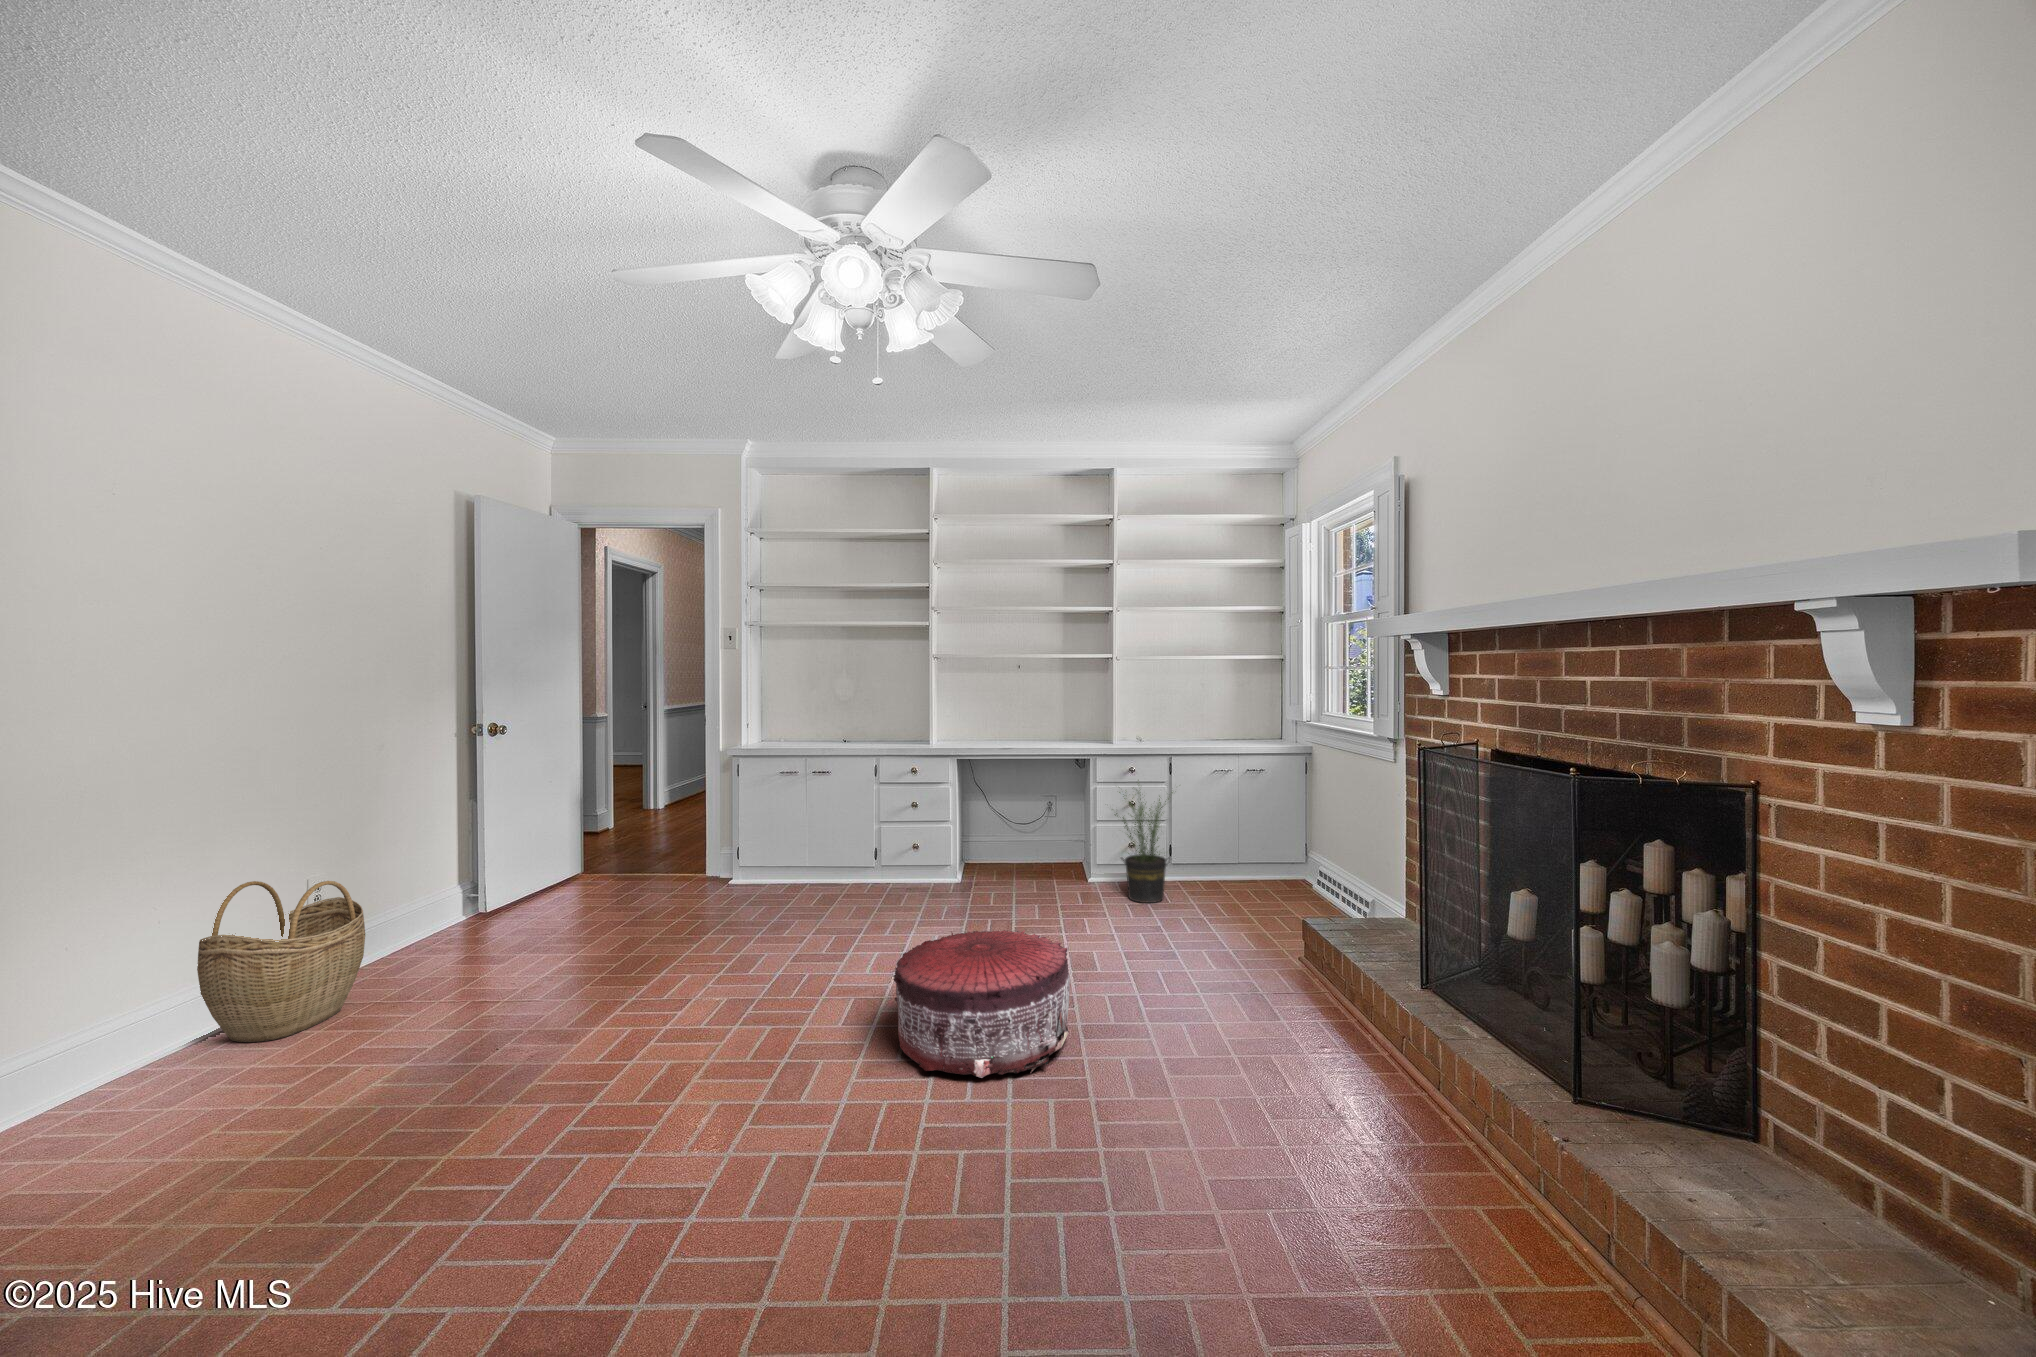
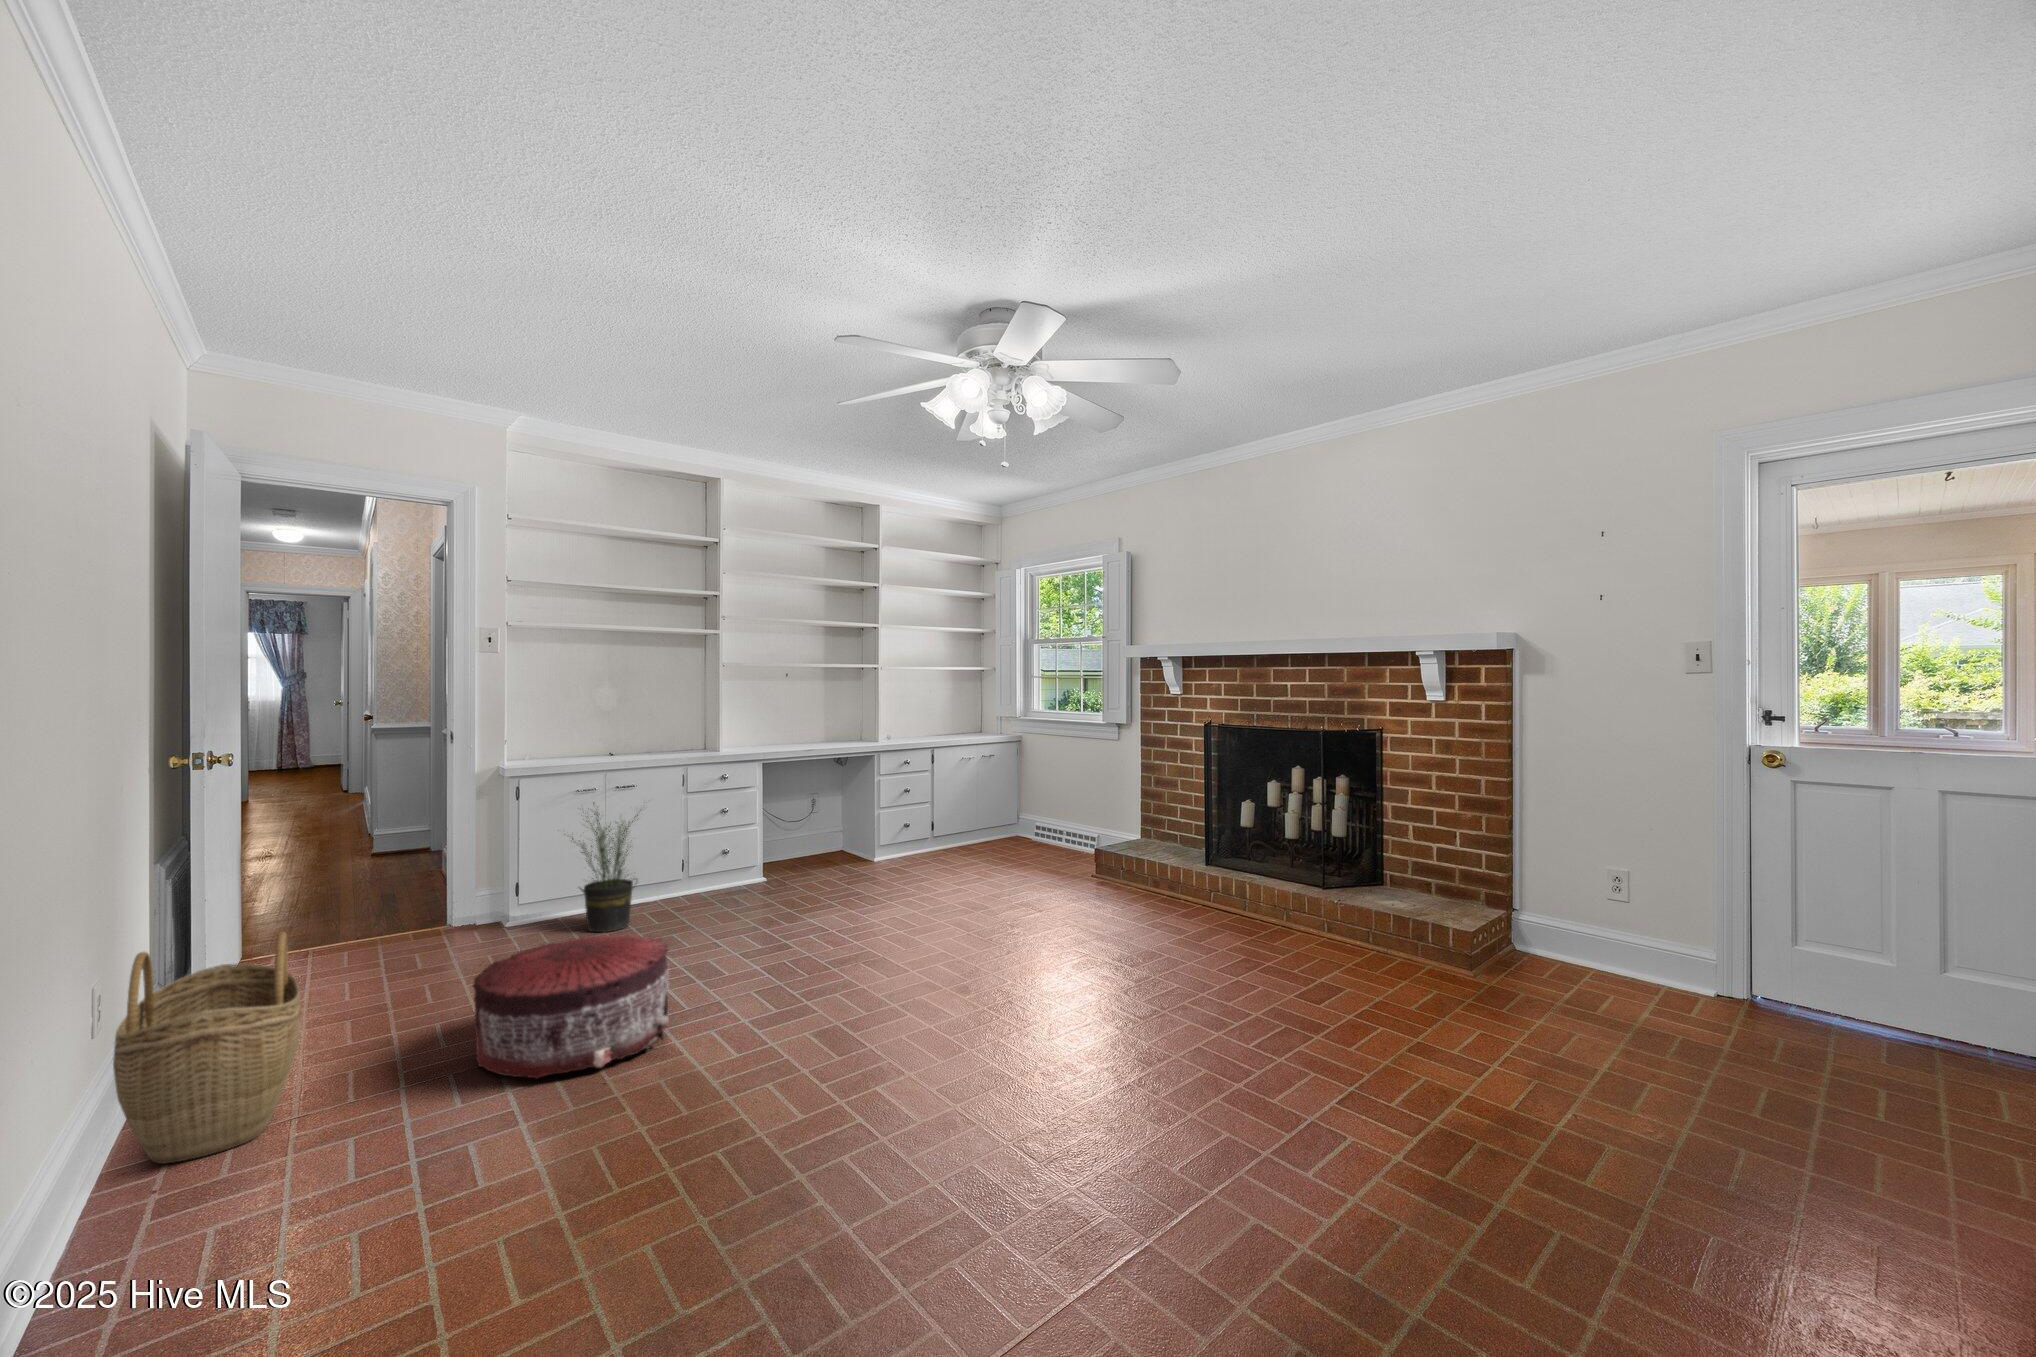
potted plant: present [1112,780,1173,903] -> present [564,802,641,932]
pouf: present [893,930,1070,1078] -> present [472,934,669,1078]

